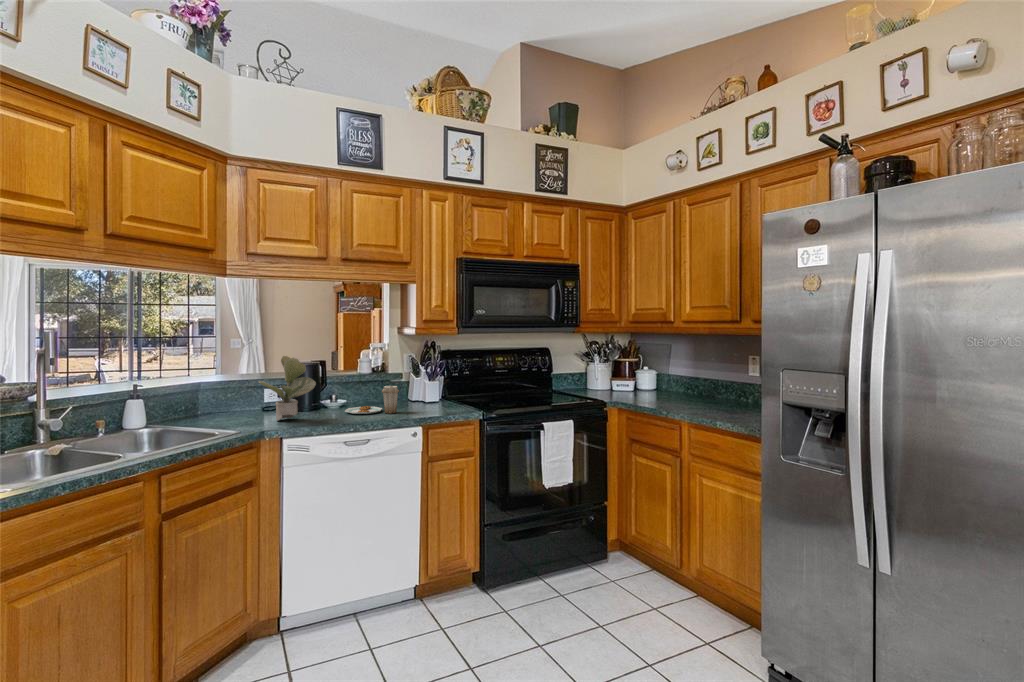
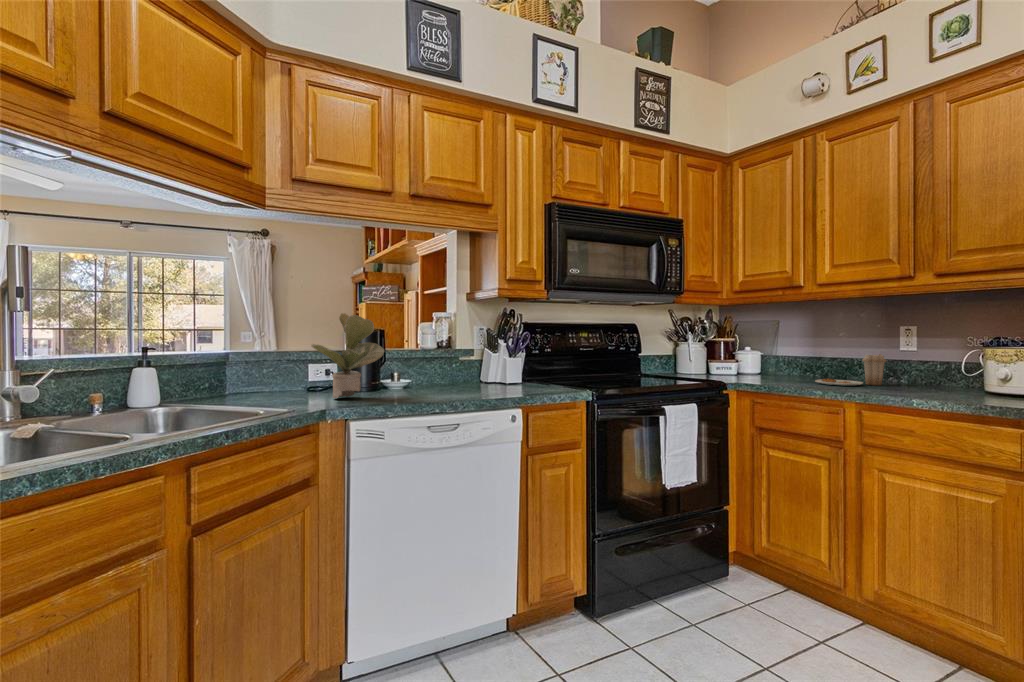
plate: present [345,386,399,414] -> present [816,354,886,386]

